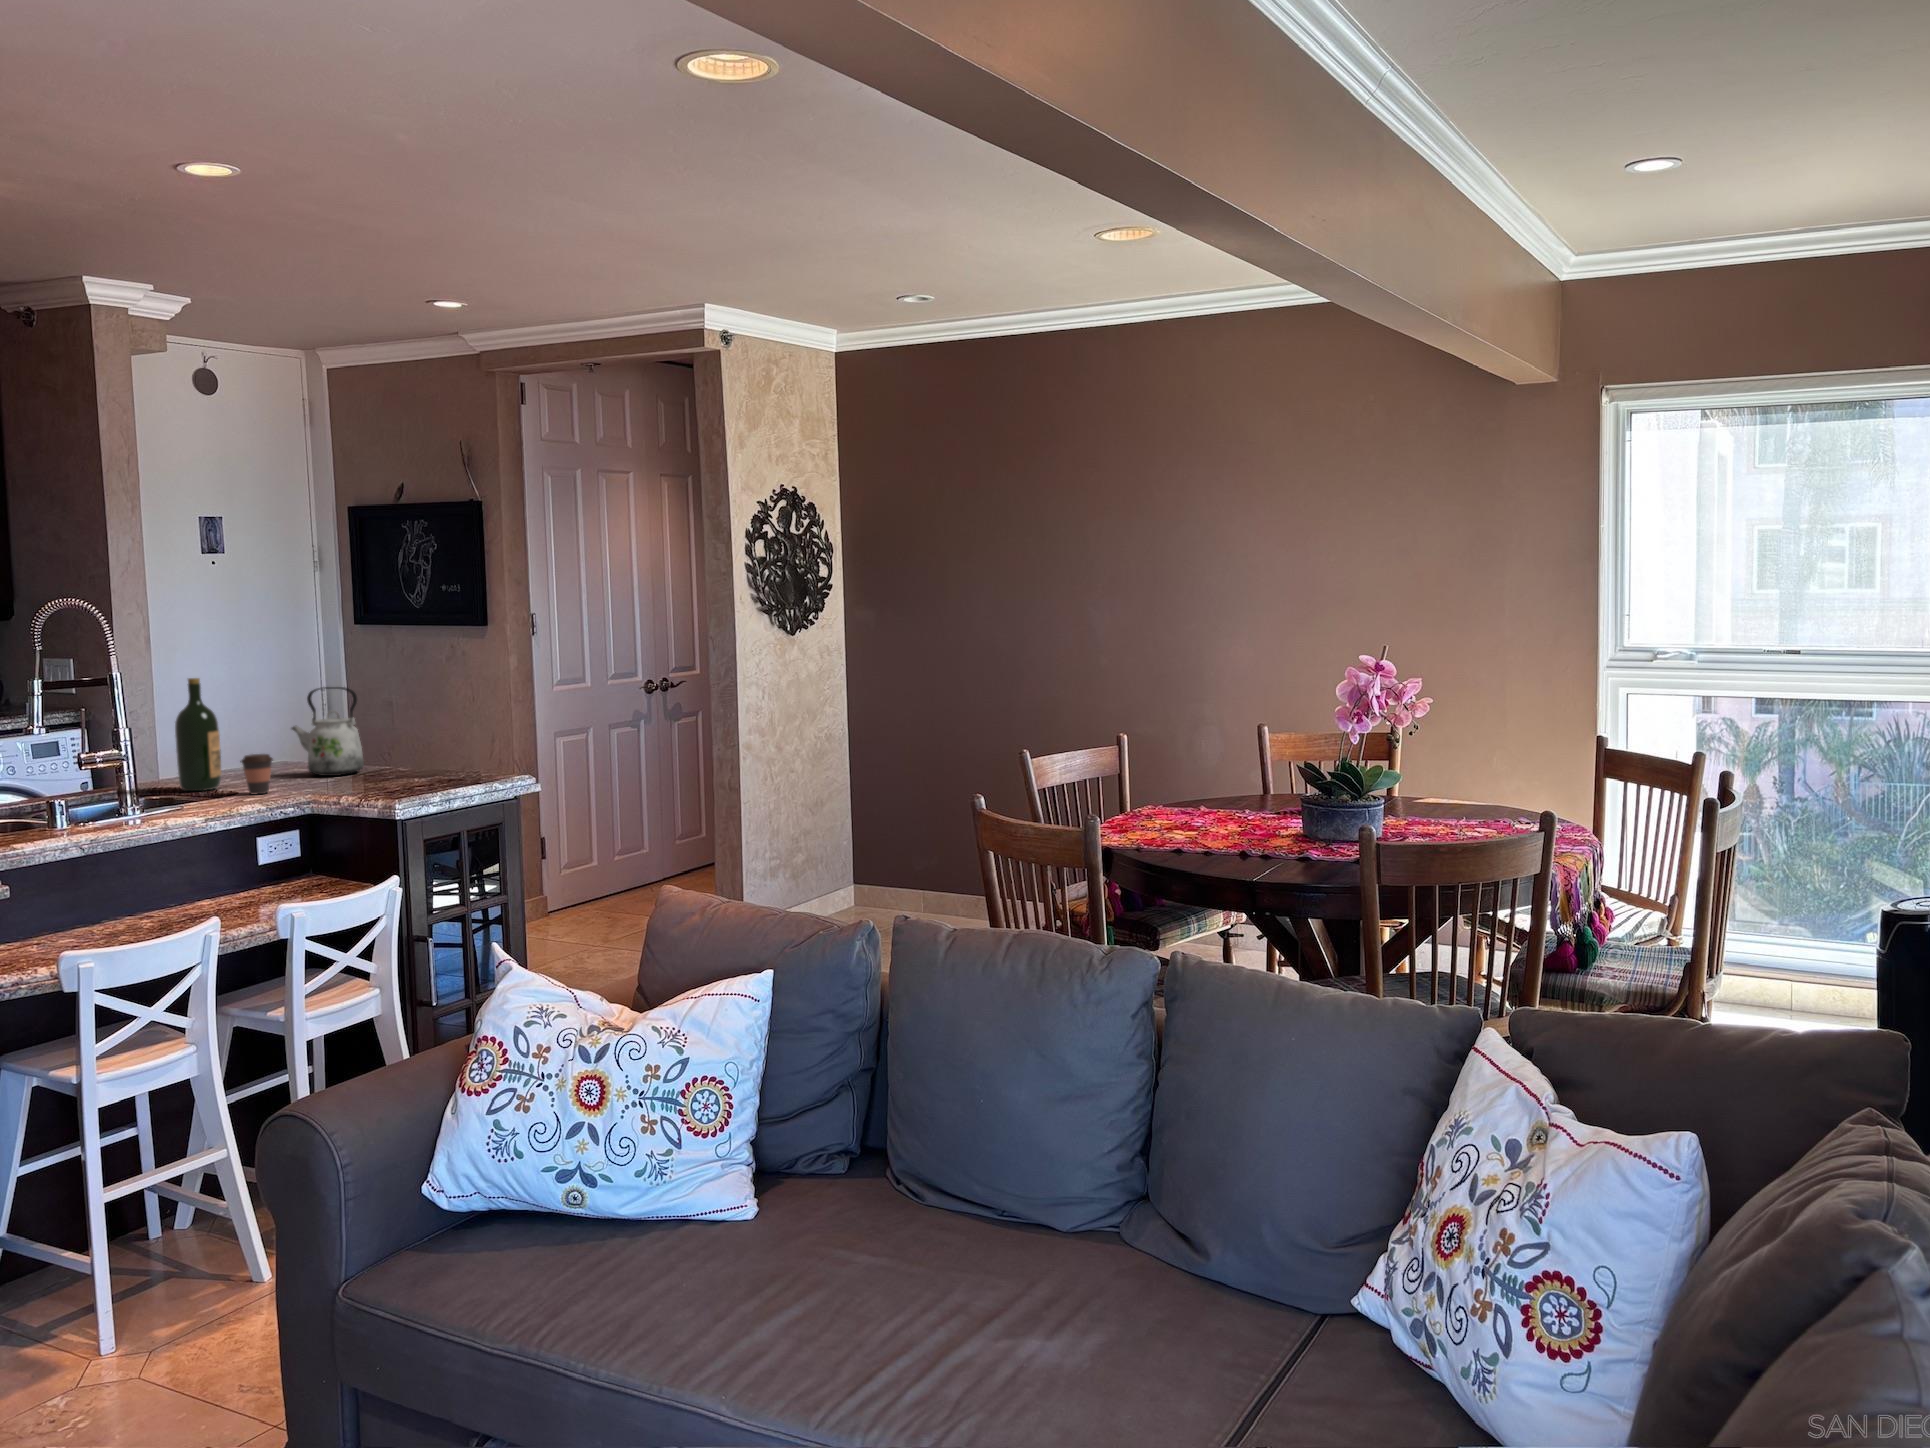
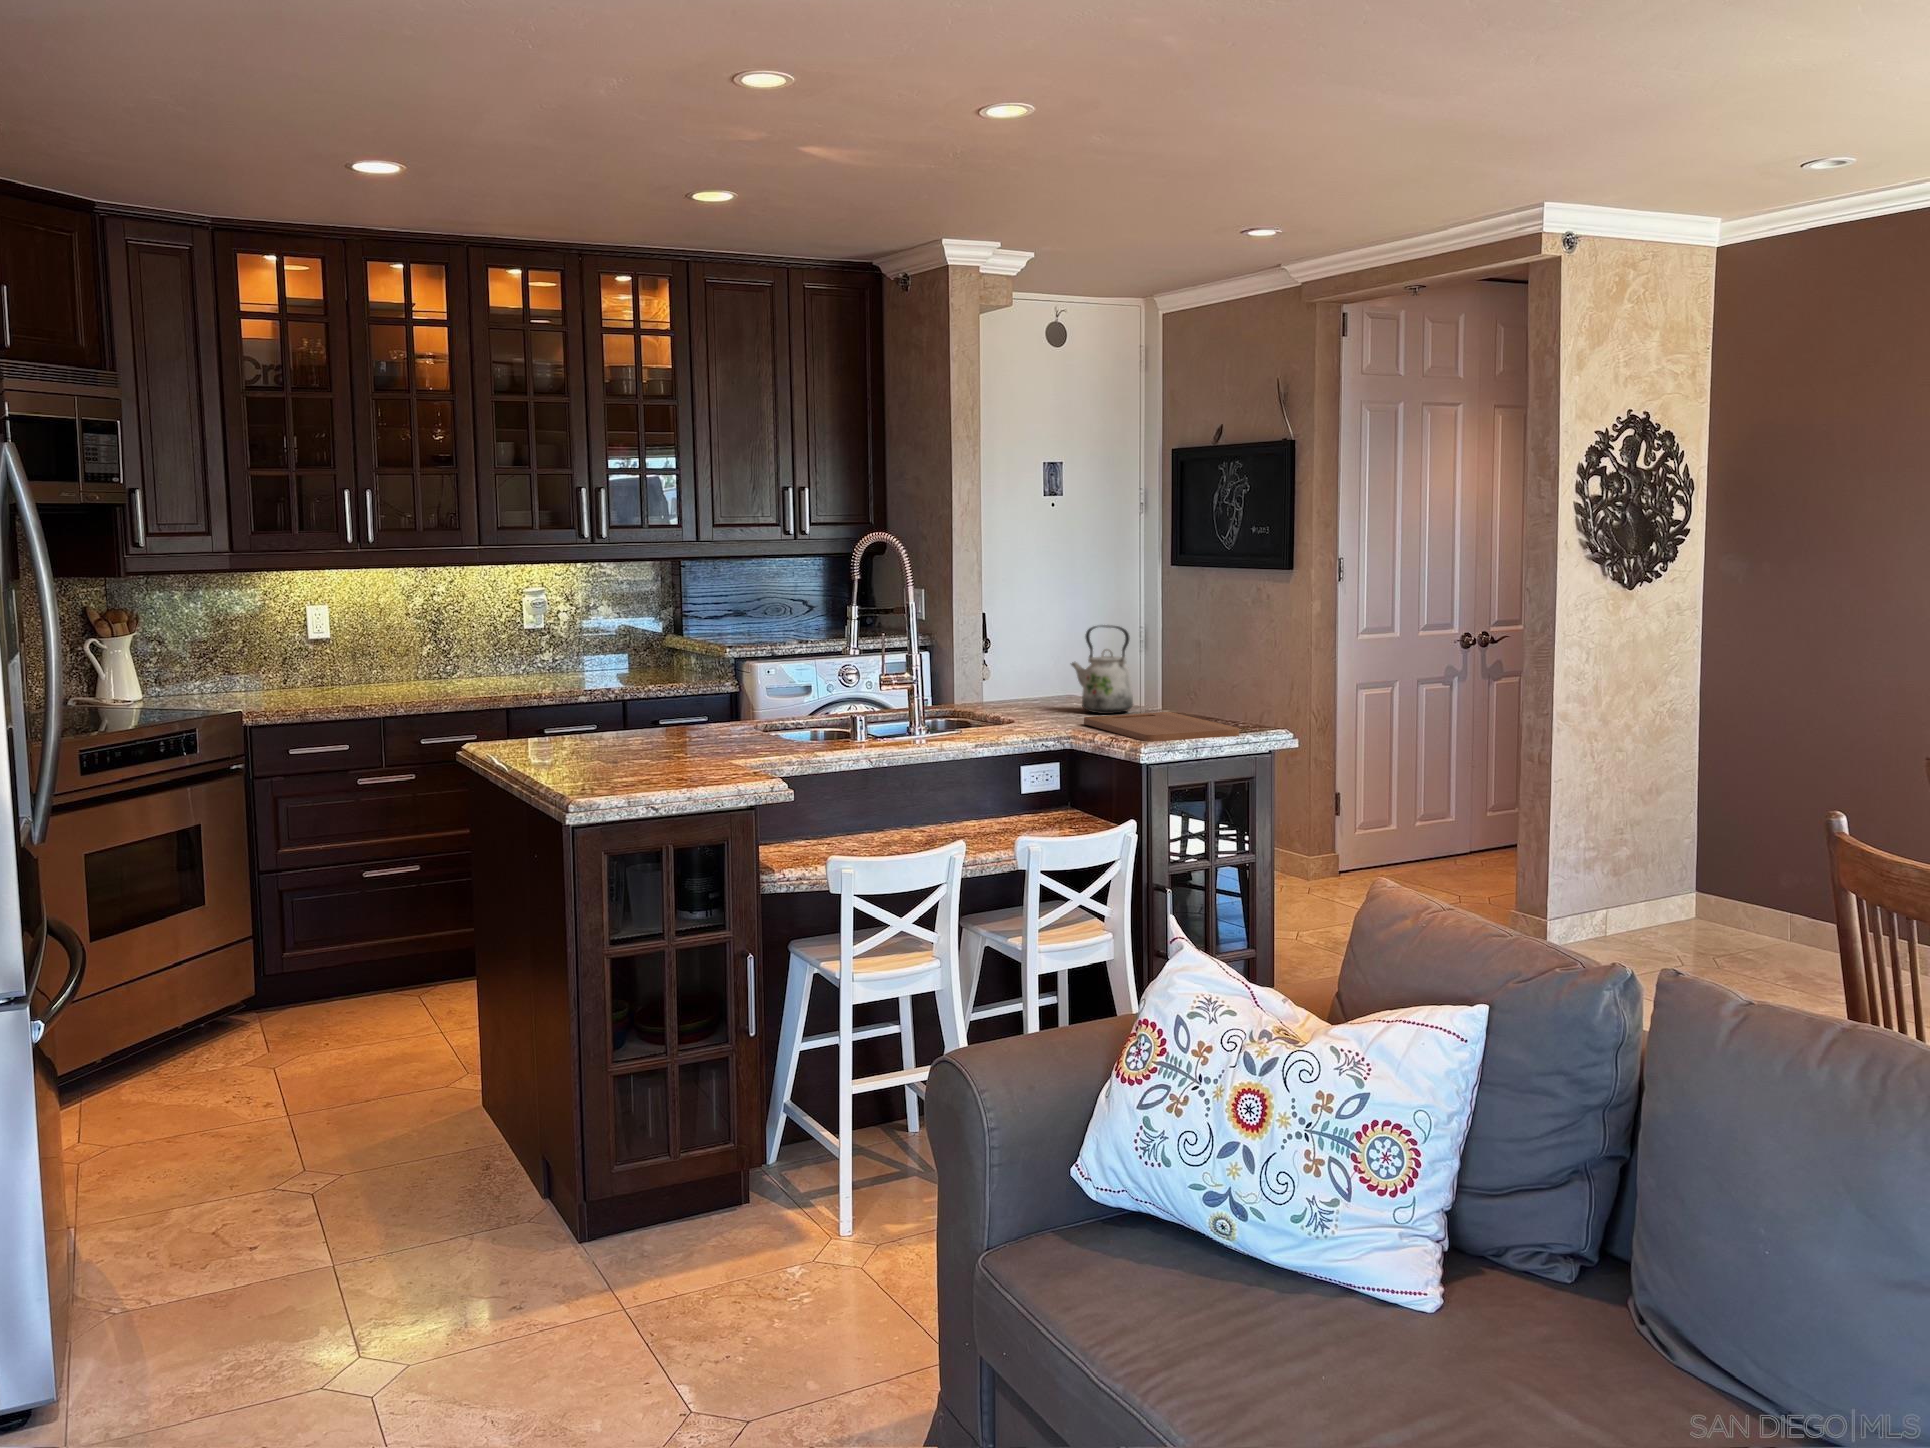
wine bottle: present [175,678,222,791] -> none [968,611,1005,718]
coffee cup: present [240,754,273,794] -> none [1016,687,1045,726]
cutting board: none [319,768,487,798] -> present [1084,712,1239,741]

